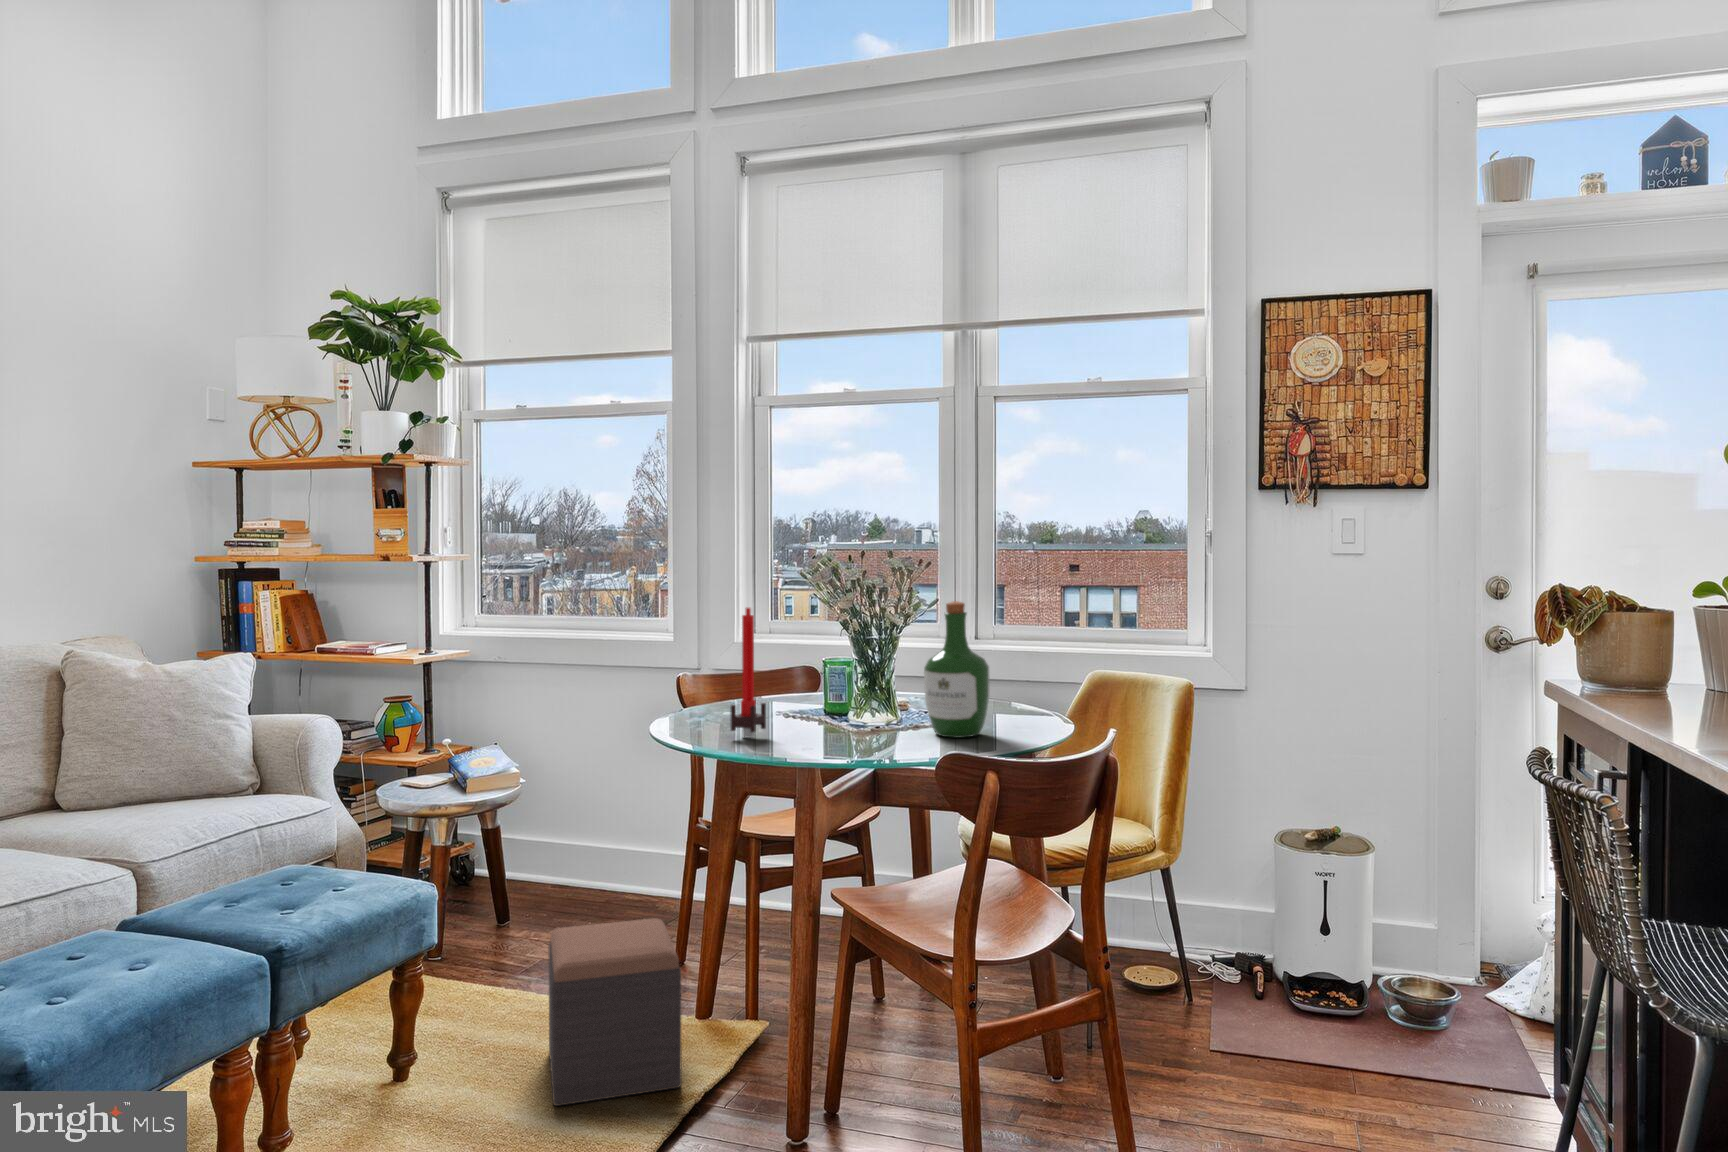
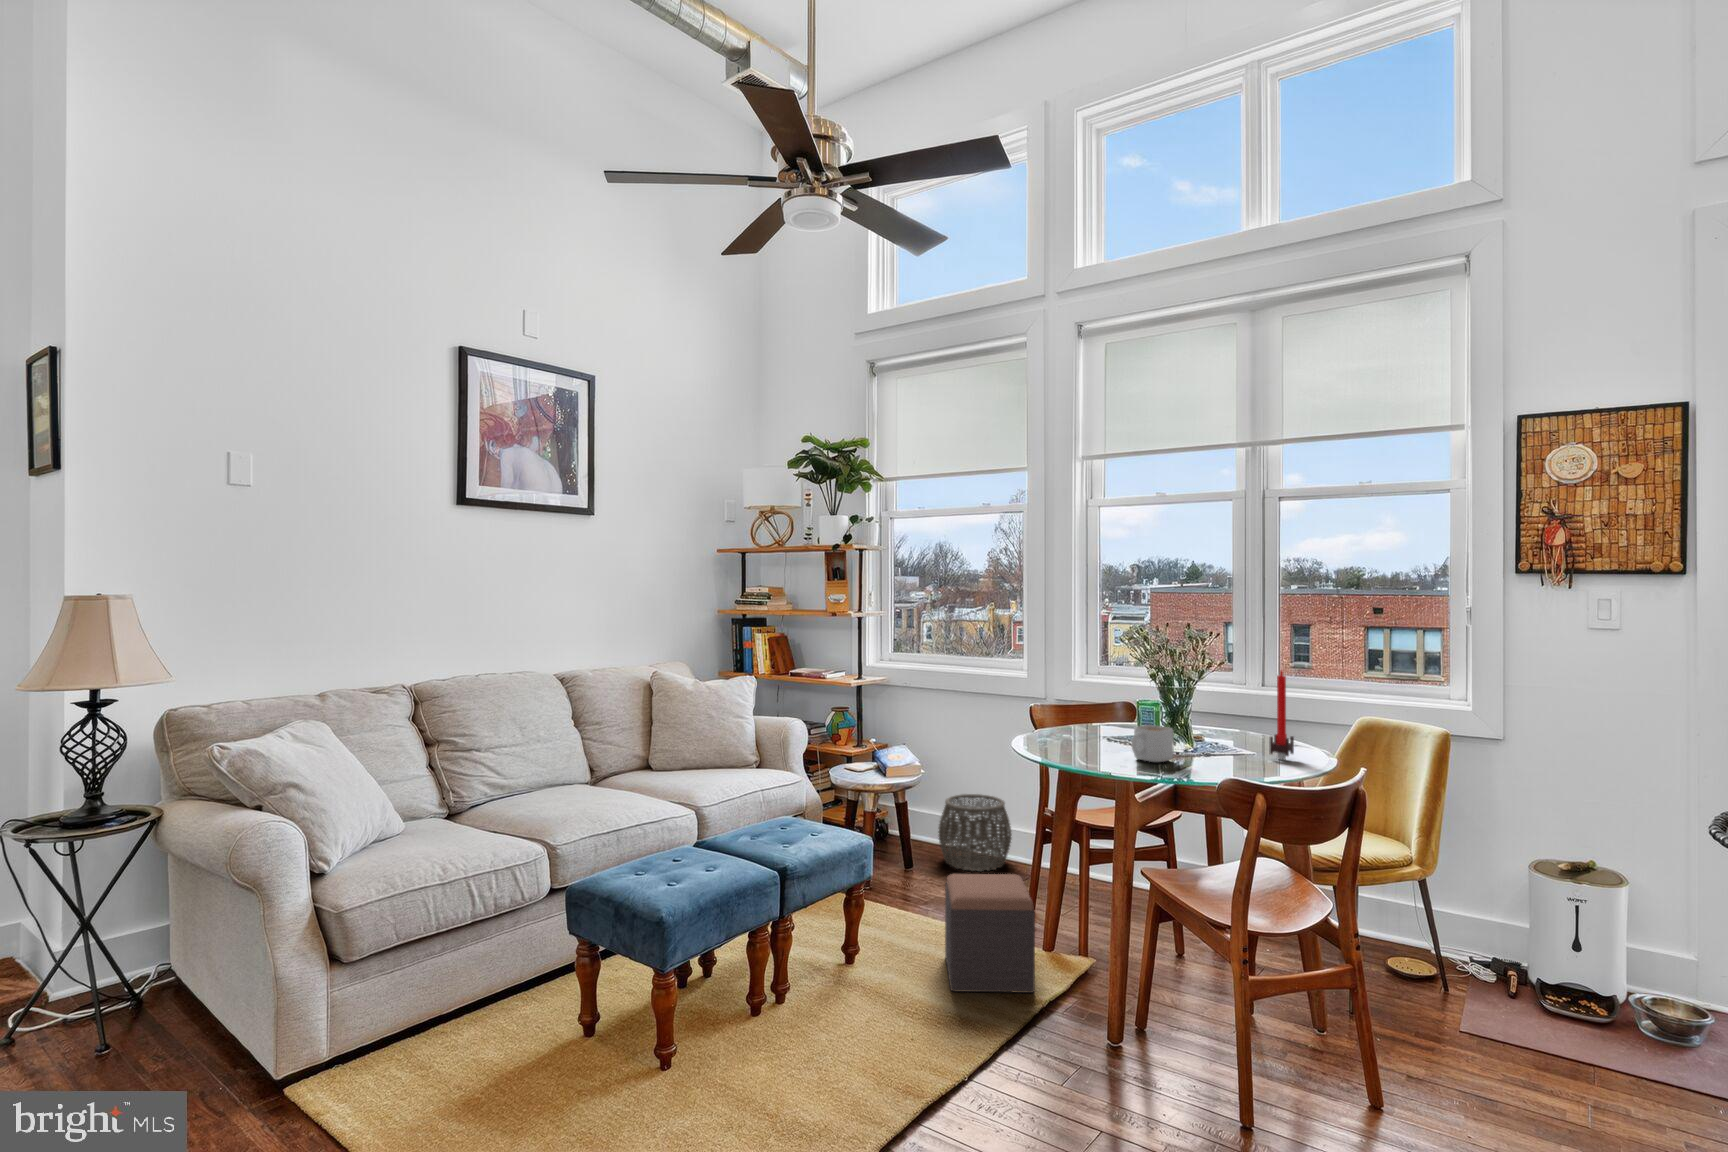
wine bottle: present [924,601,990,738] -> none [1212,667,1264,767]
candle: present [730,608,766,738] -> present [1269,671,1294,760]
mug: none [817,688,873,738] -> present [1132,725,1174,762]
woven basket: none [549,810,656,920] -> present [938,794,1012,871]

